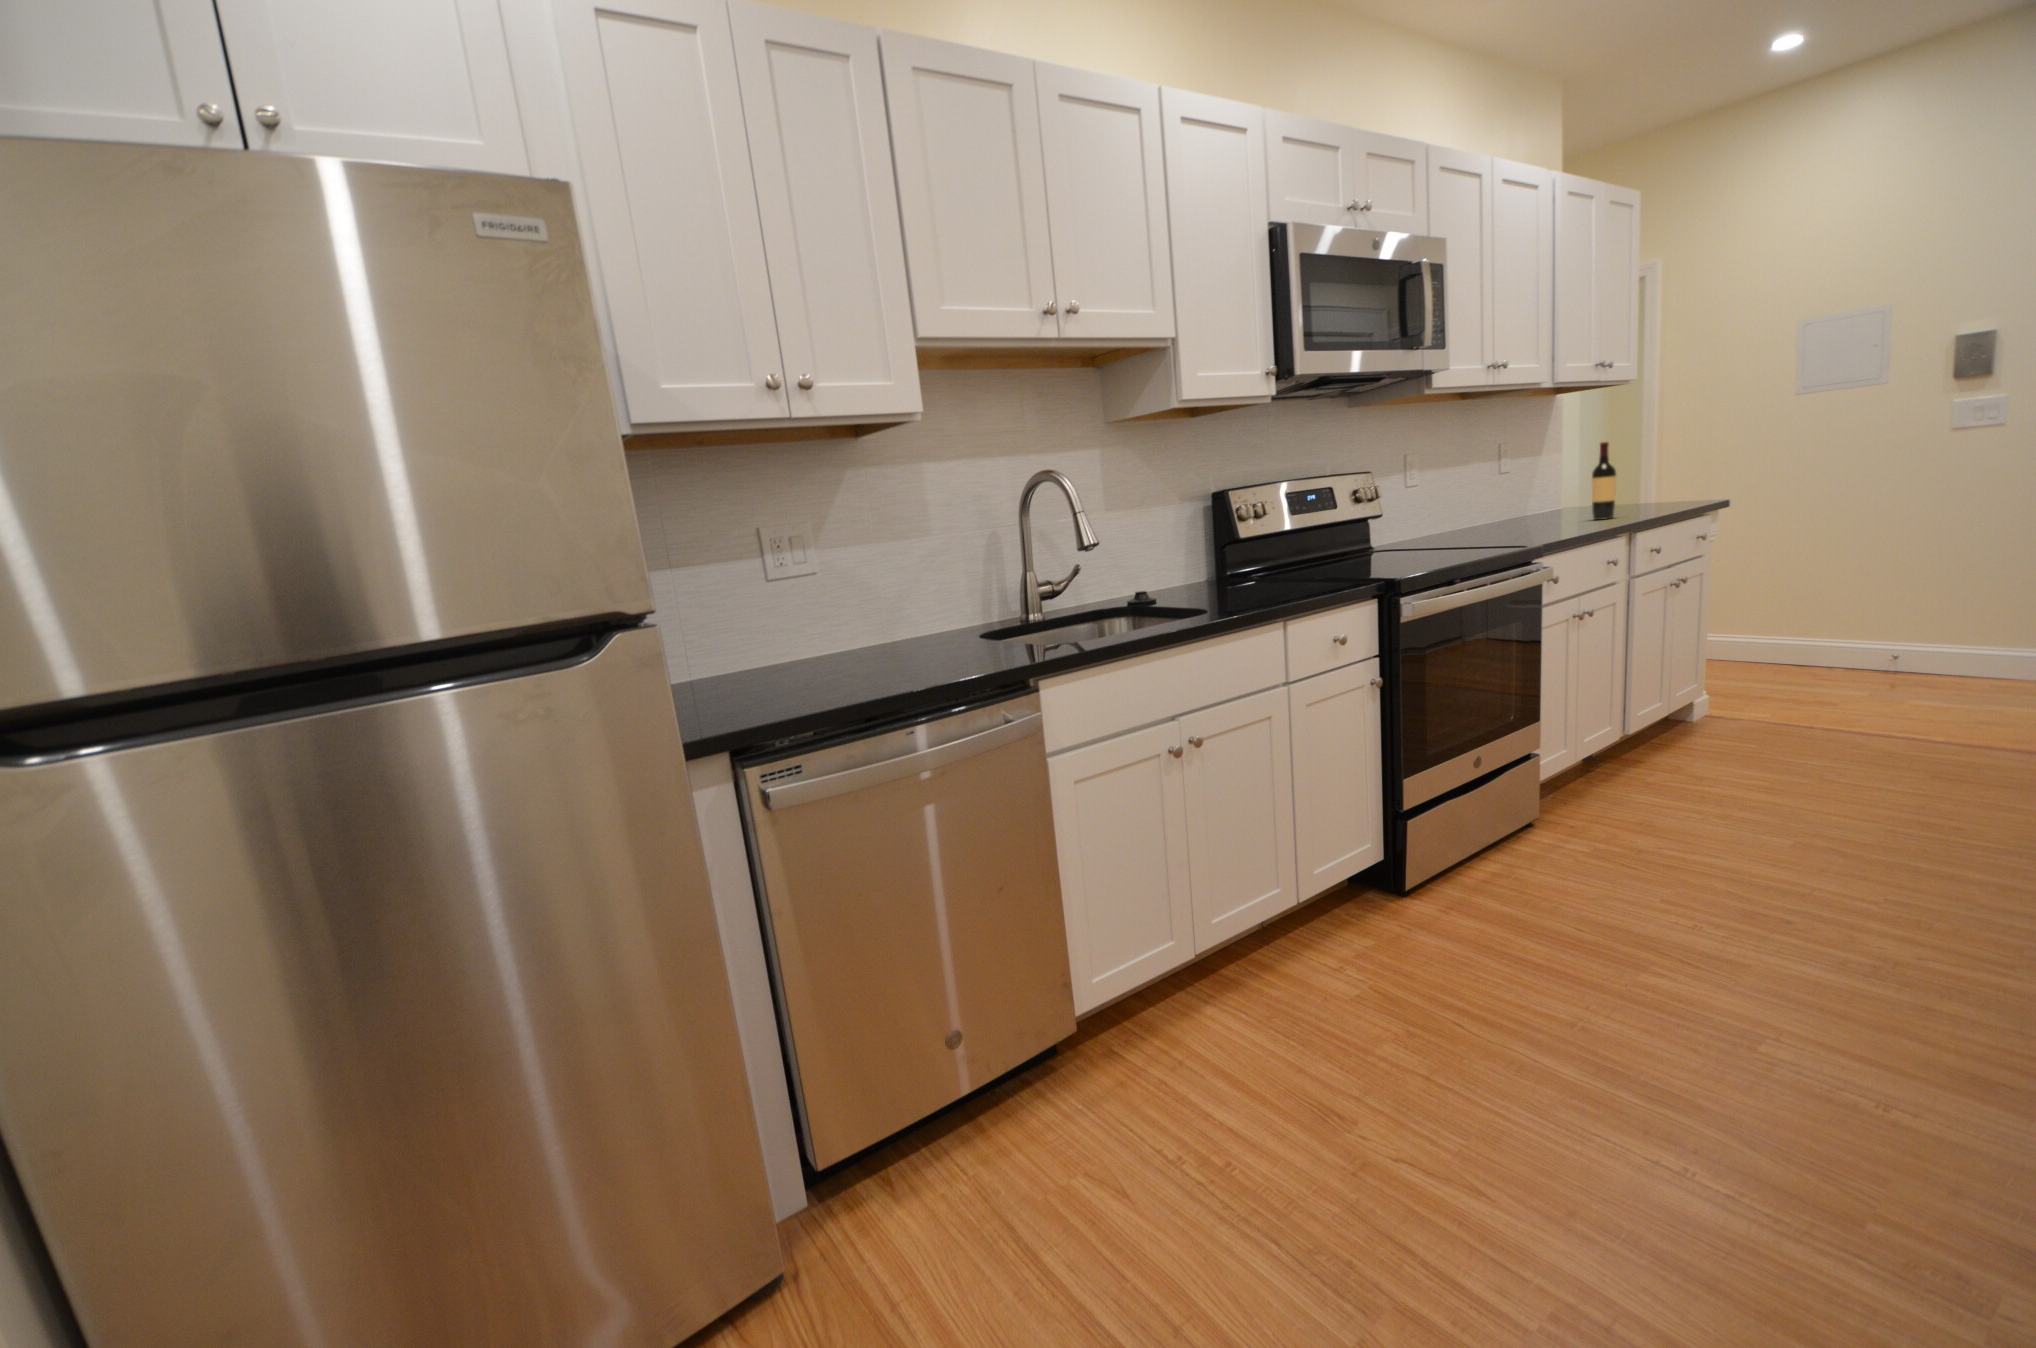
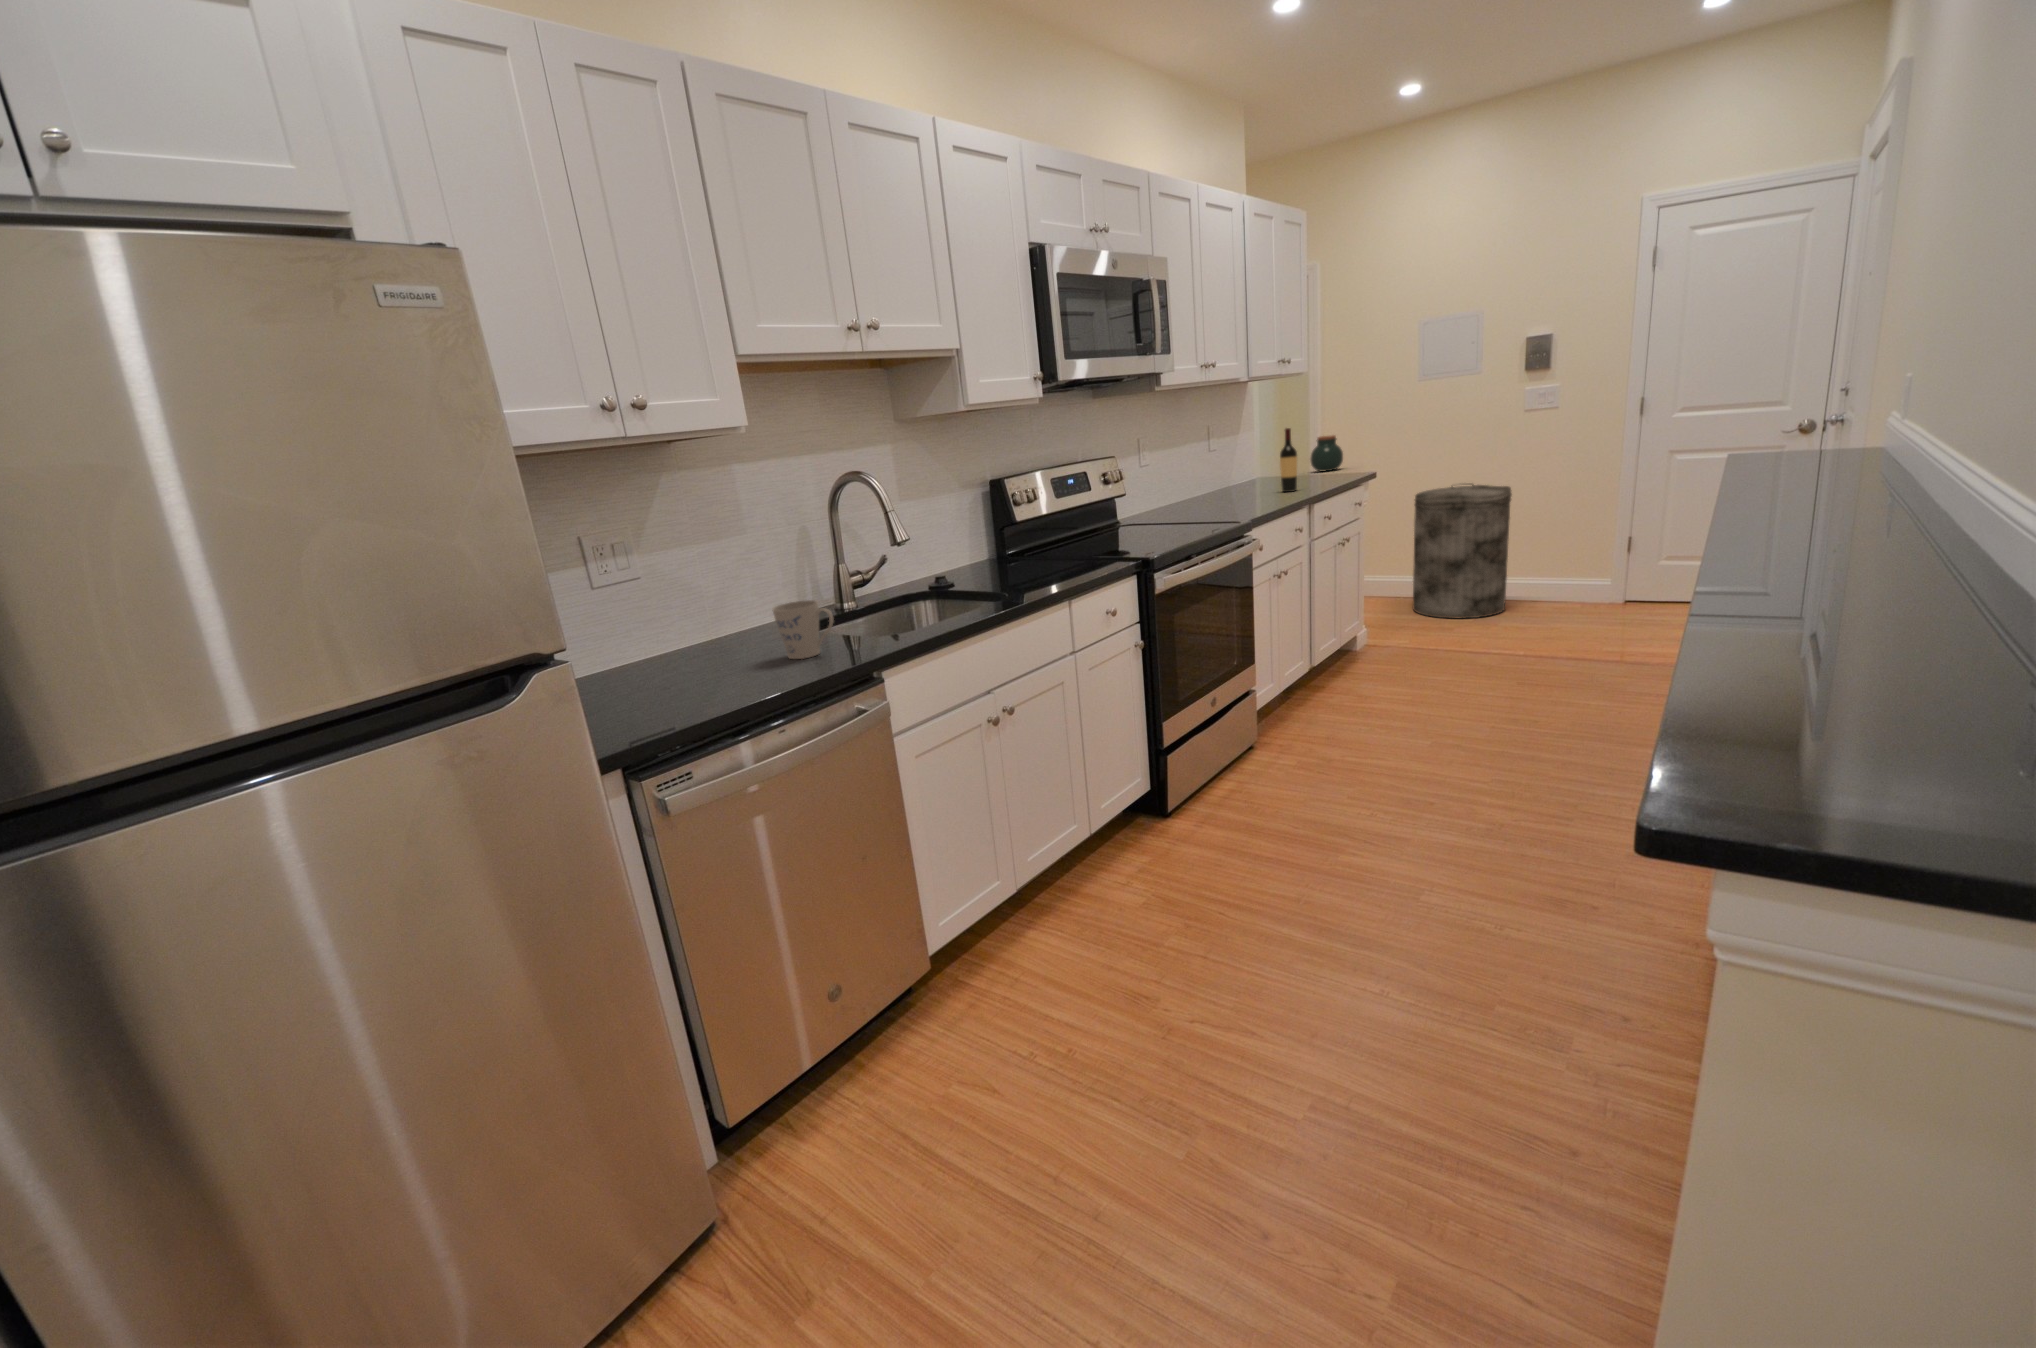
jar: none [1638,458,1685,502] -> present [1310,435,1343,471]
trash can: none [1783,517,1953,693] -> present [1413,483,1512,619]
mug: none [930,599,993,661] -> present [773,600,833,659]

